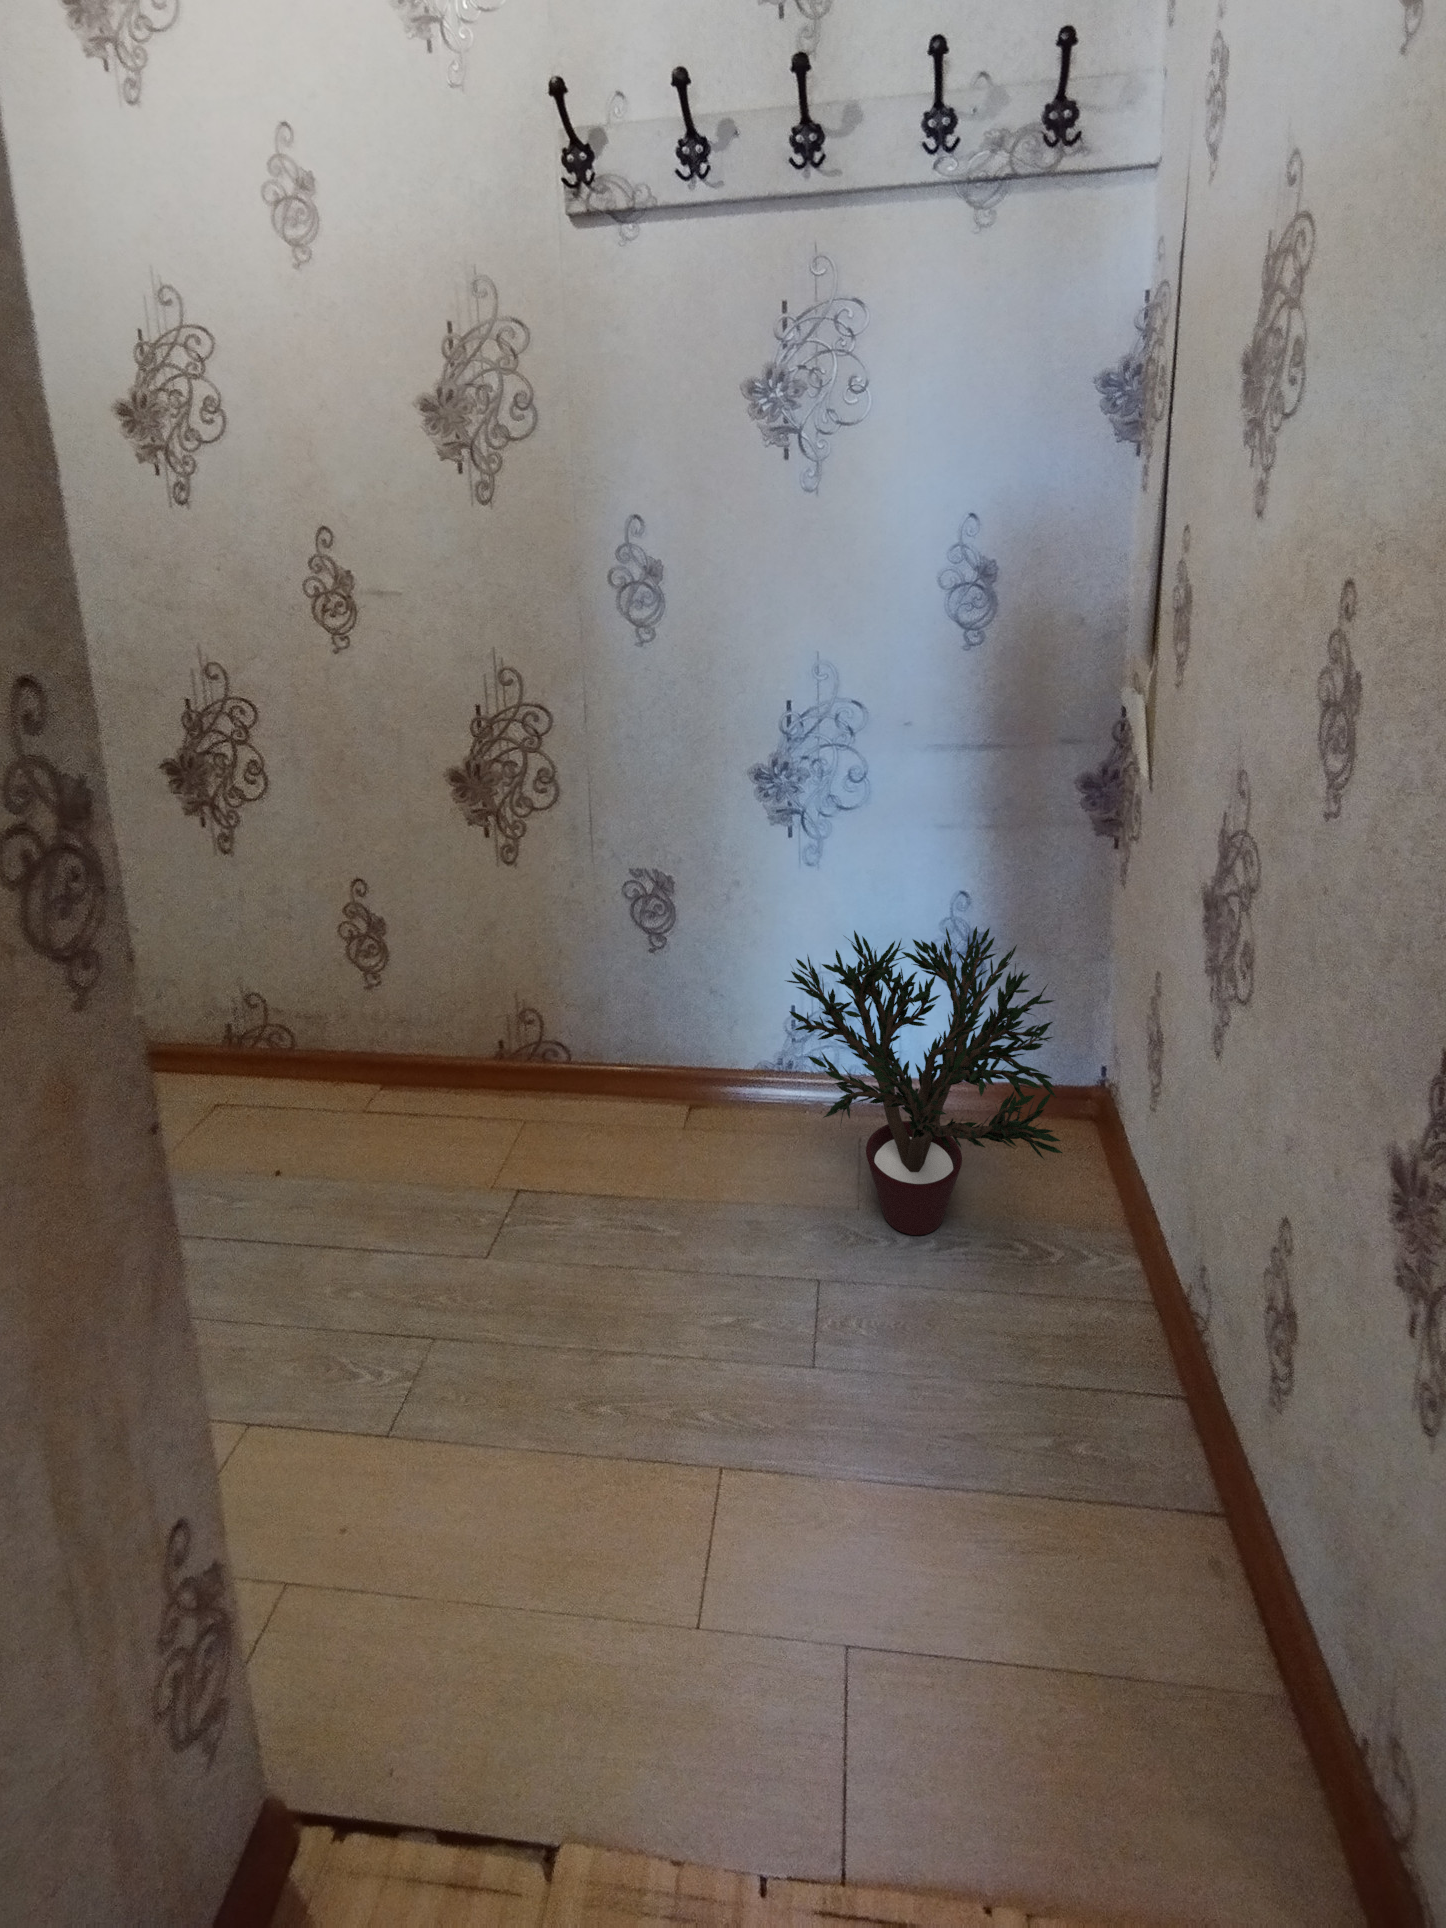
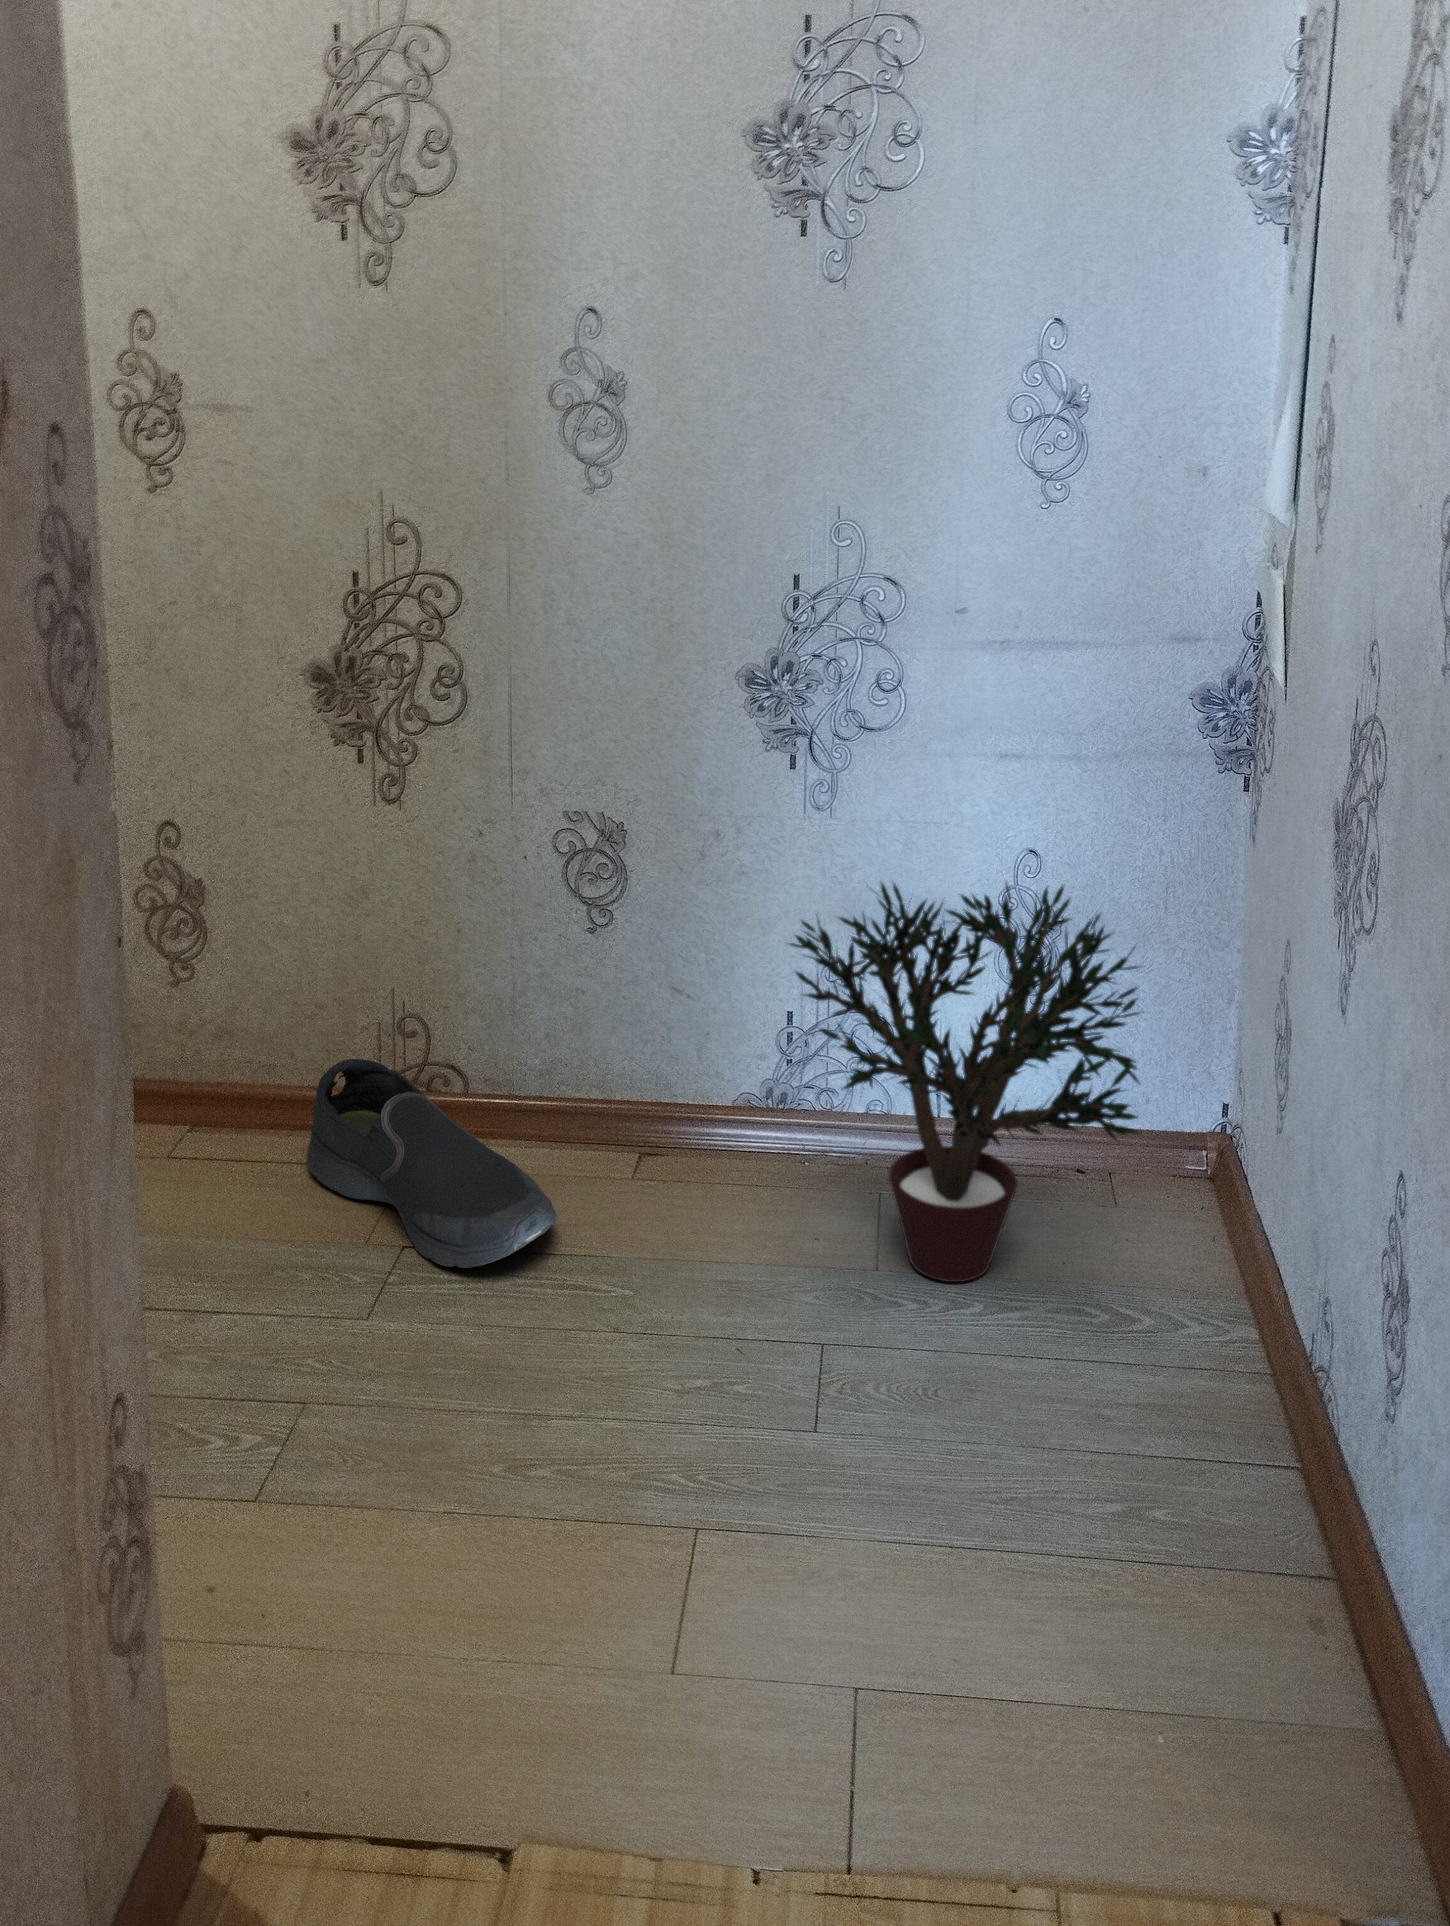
shoe: none [453,1048,624,1227] -> present [307,1059,557,1268]

